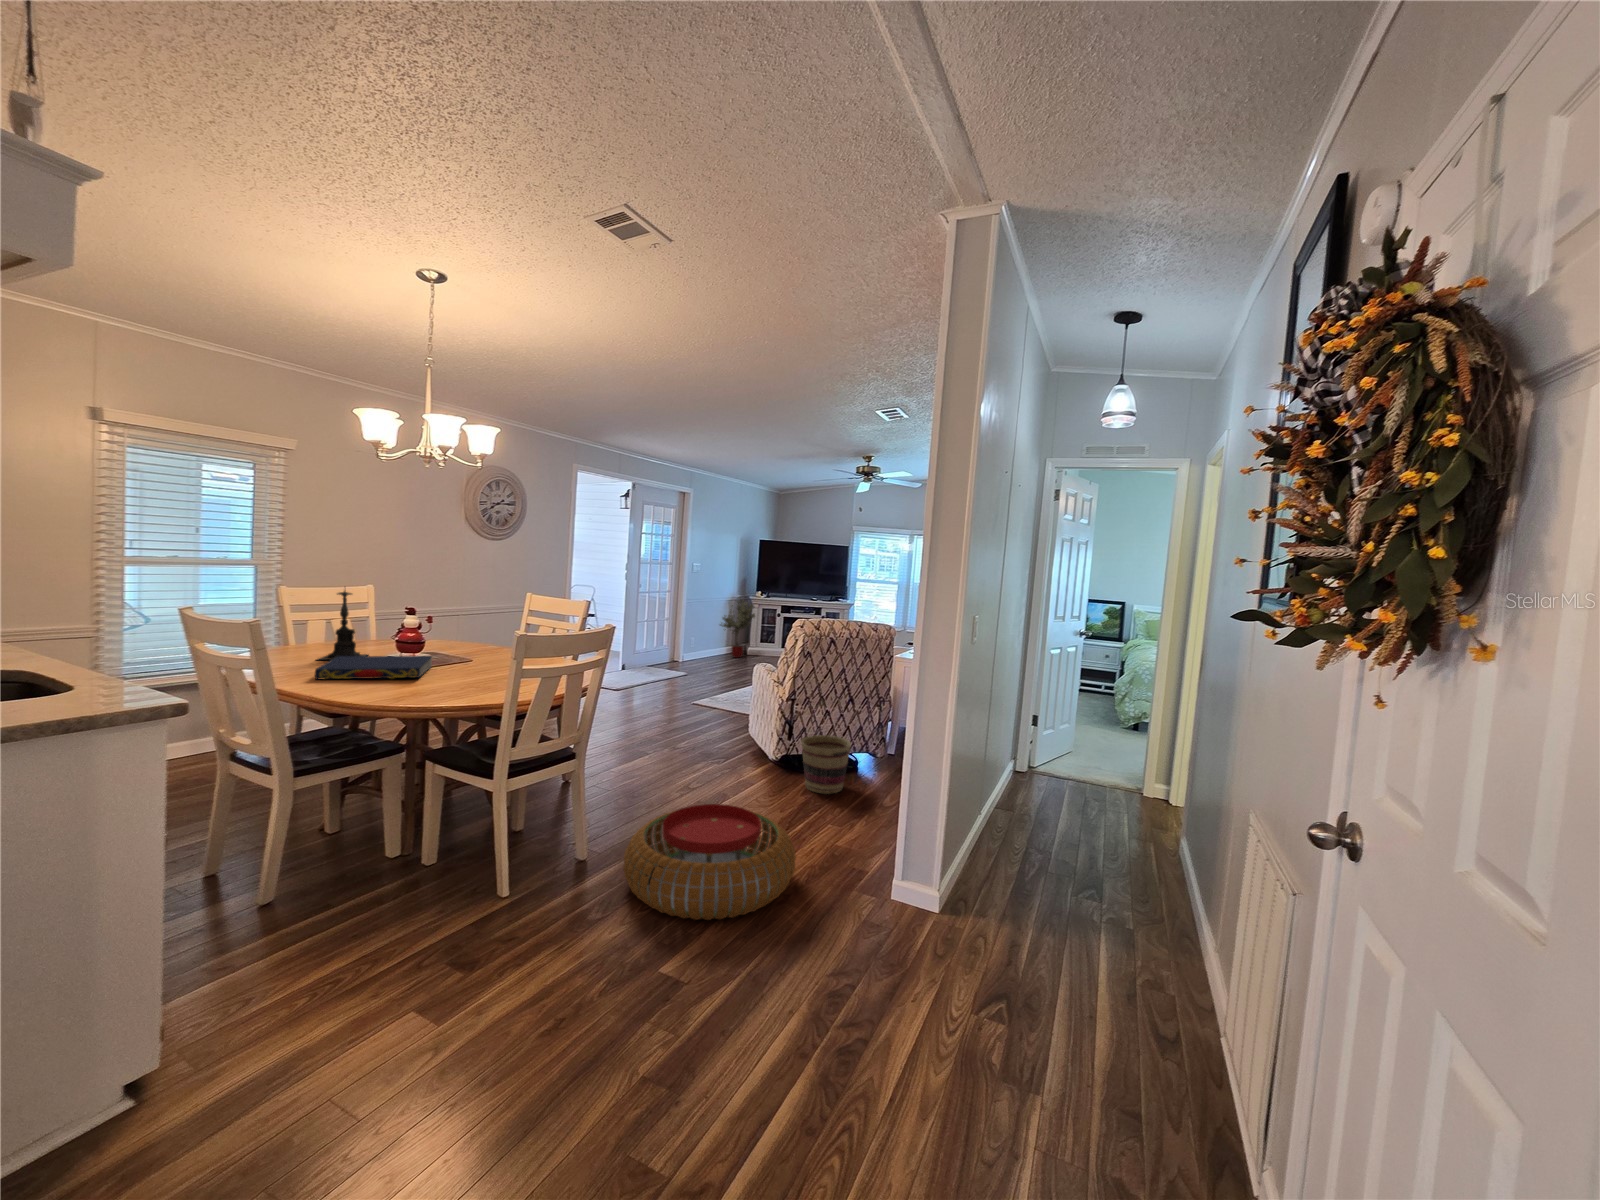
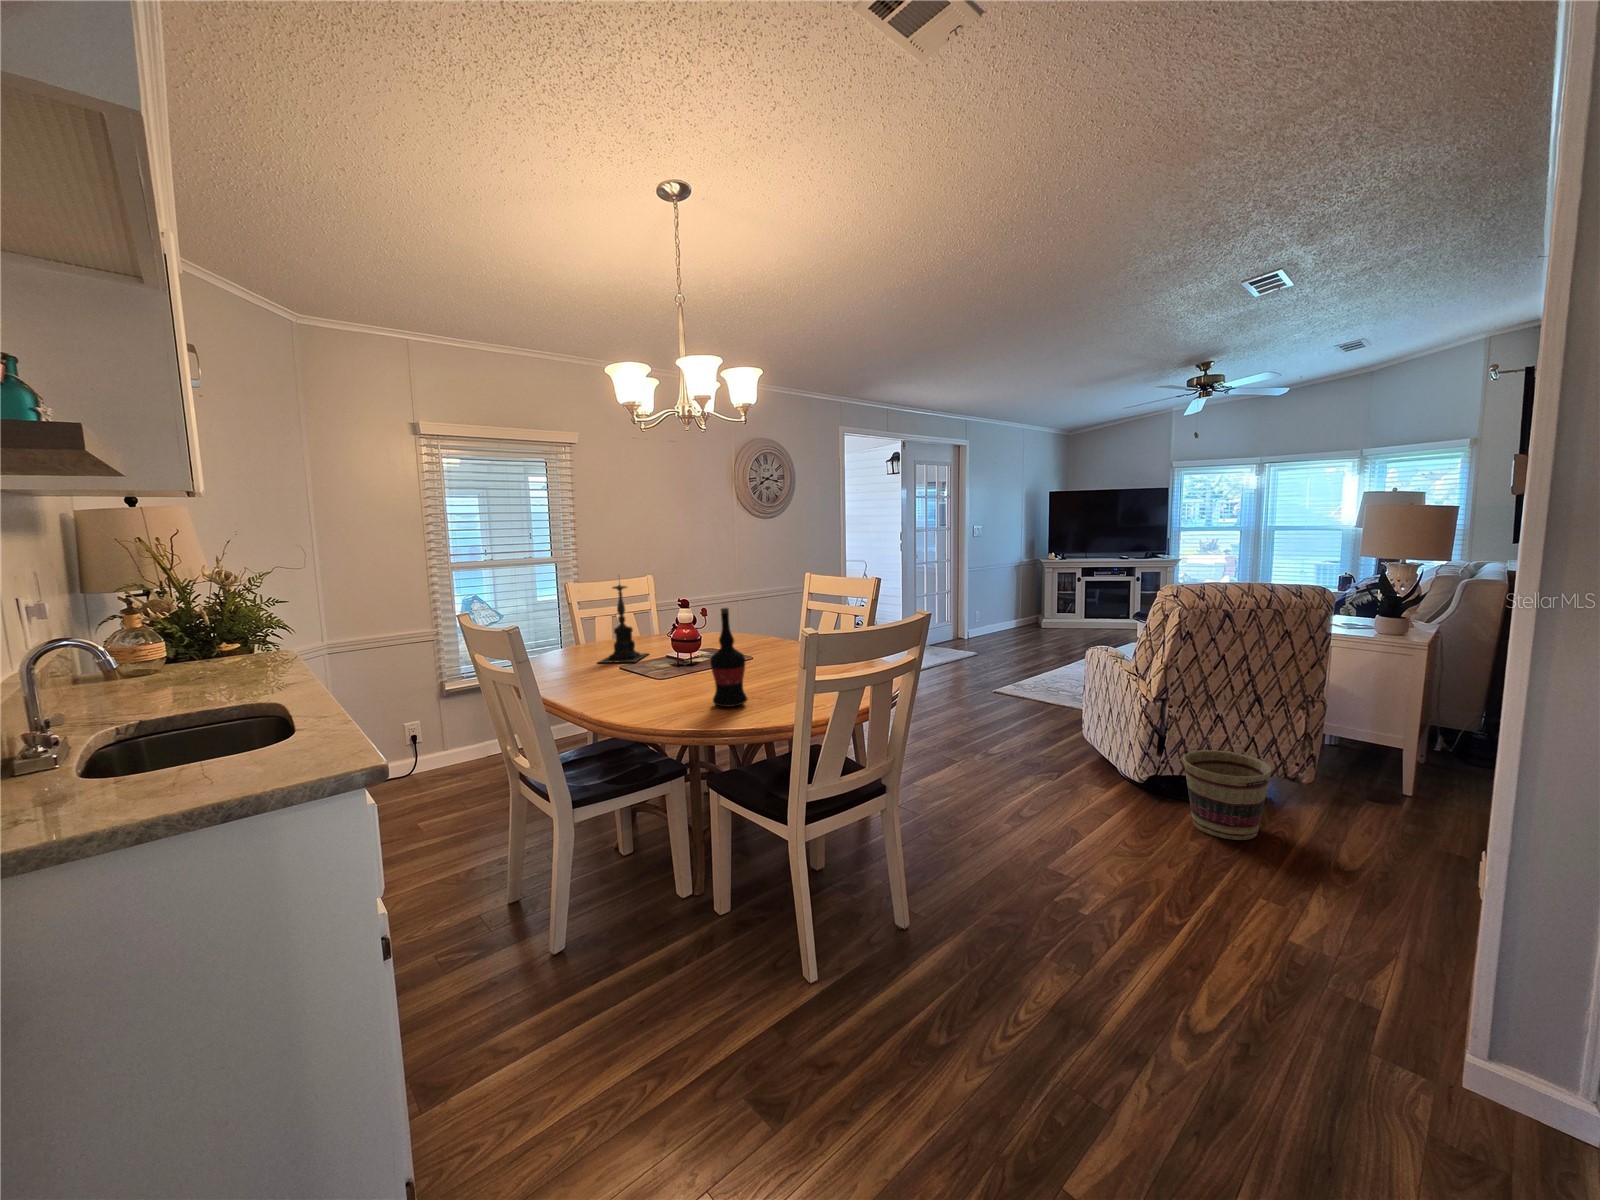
potted tree: present [720,597,755,658] -> none [1004,560,1049,631]
wine bottle: none [437,614,468,691] -> present [710,608,748,707]
book: present [315,656,432,679] -> none [588,656,710,690]
pouf: present [623,804,796,920] -> none [968,870,1268,1100]

